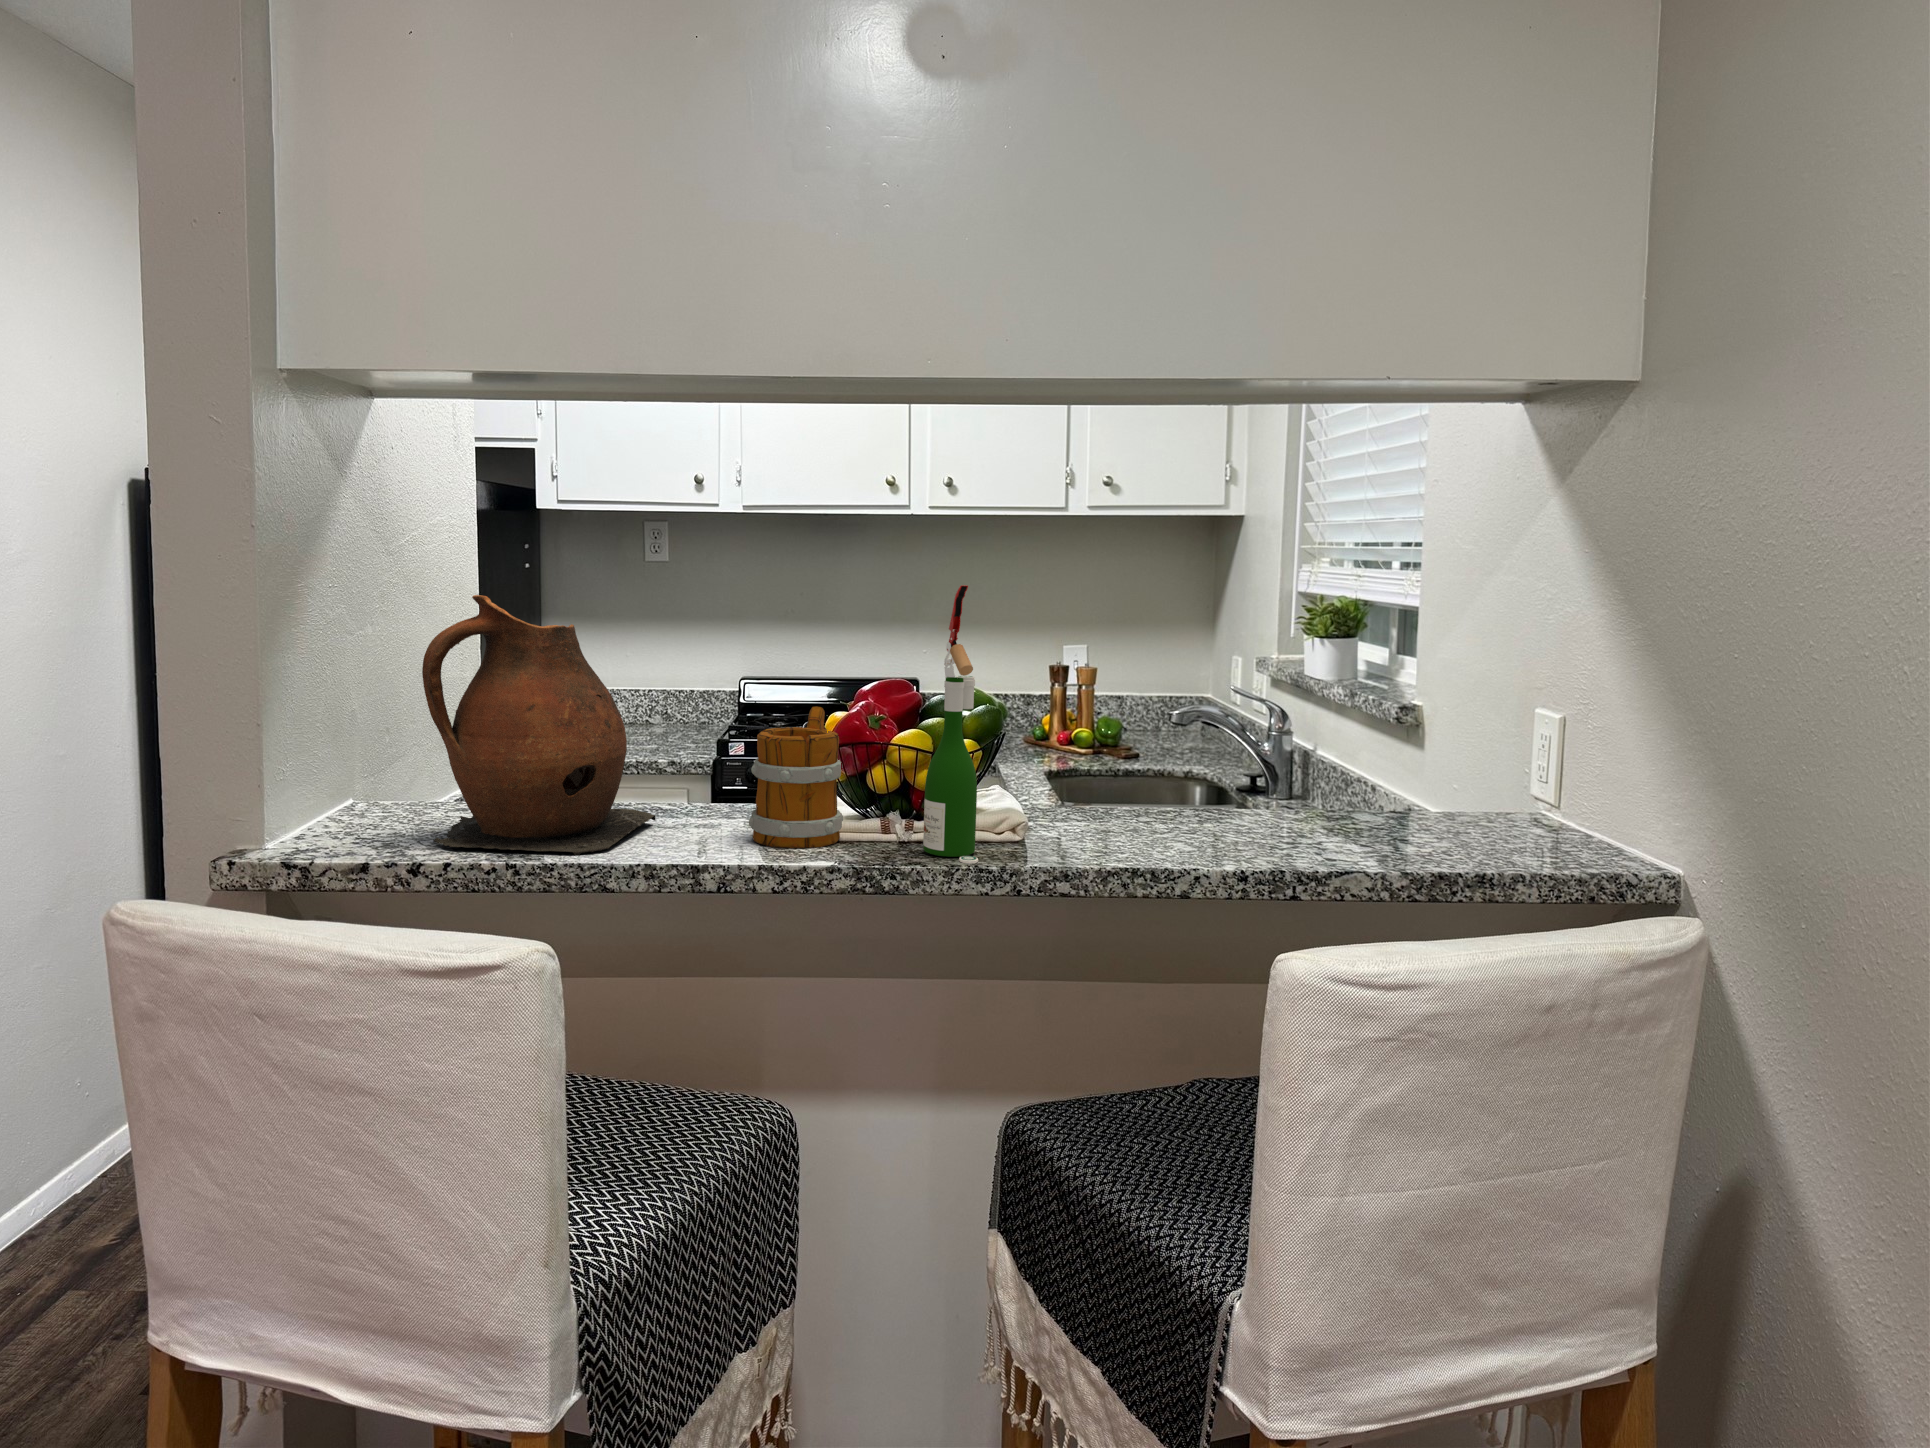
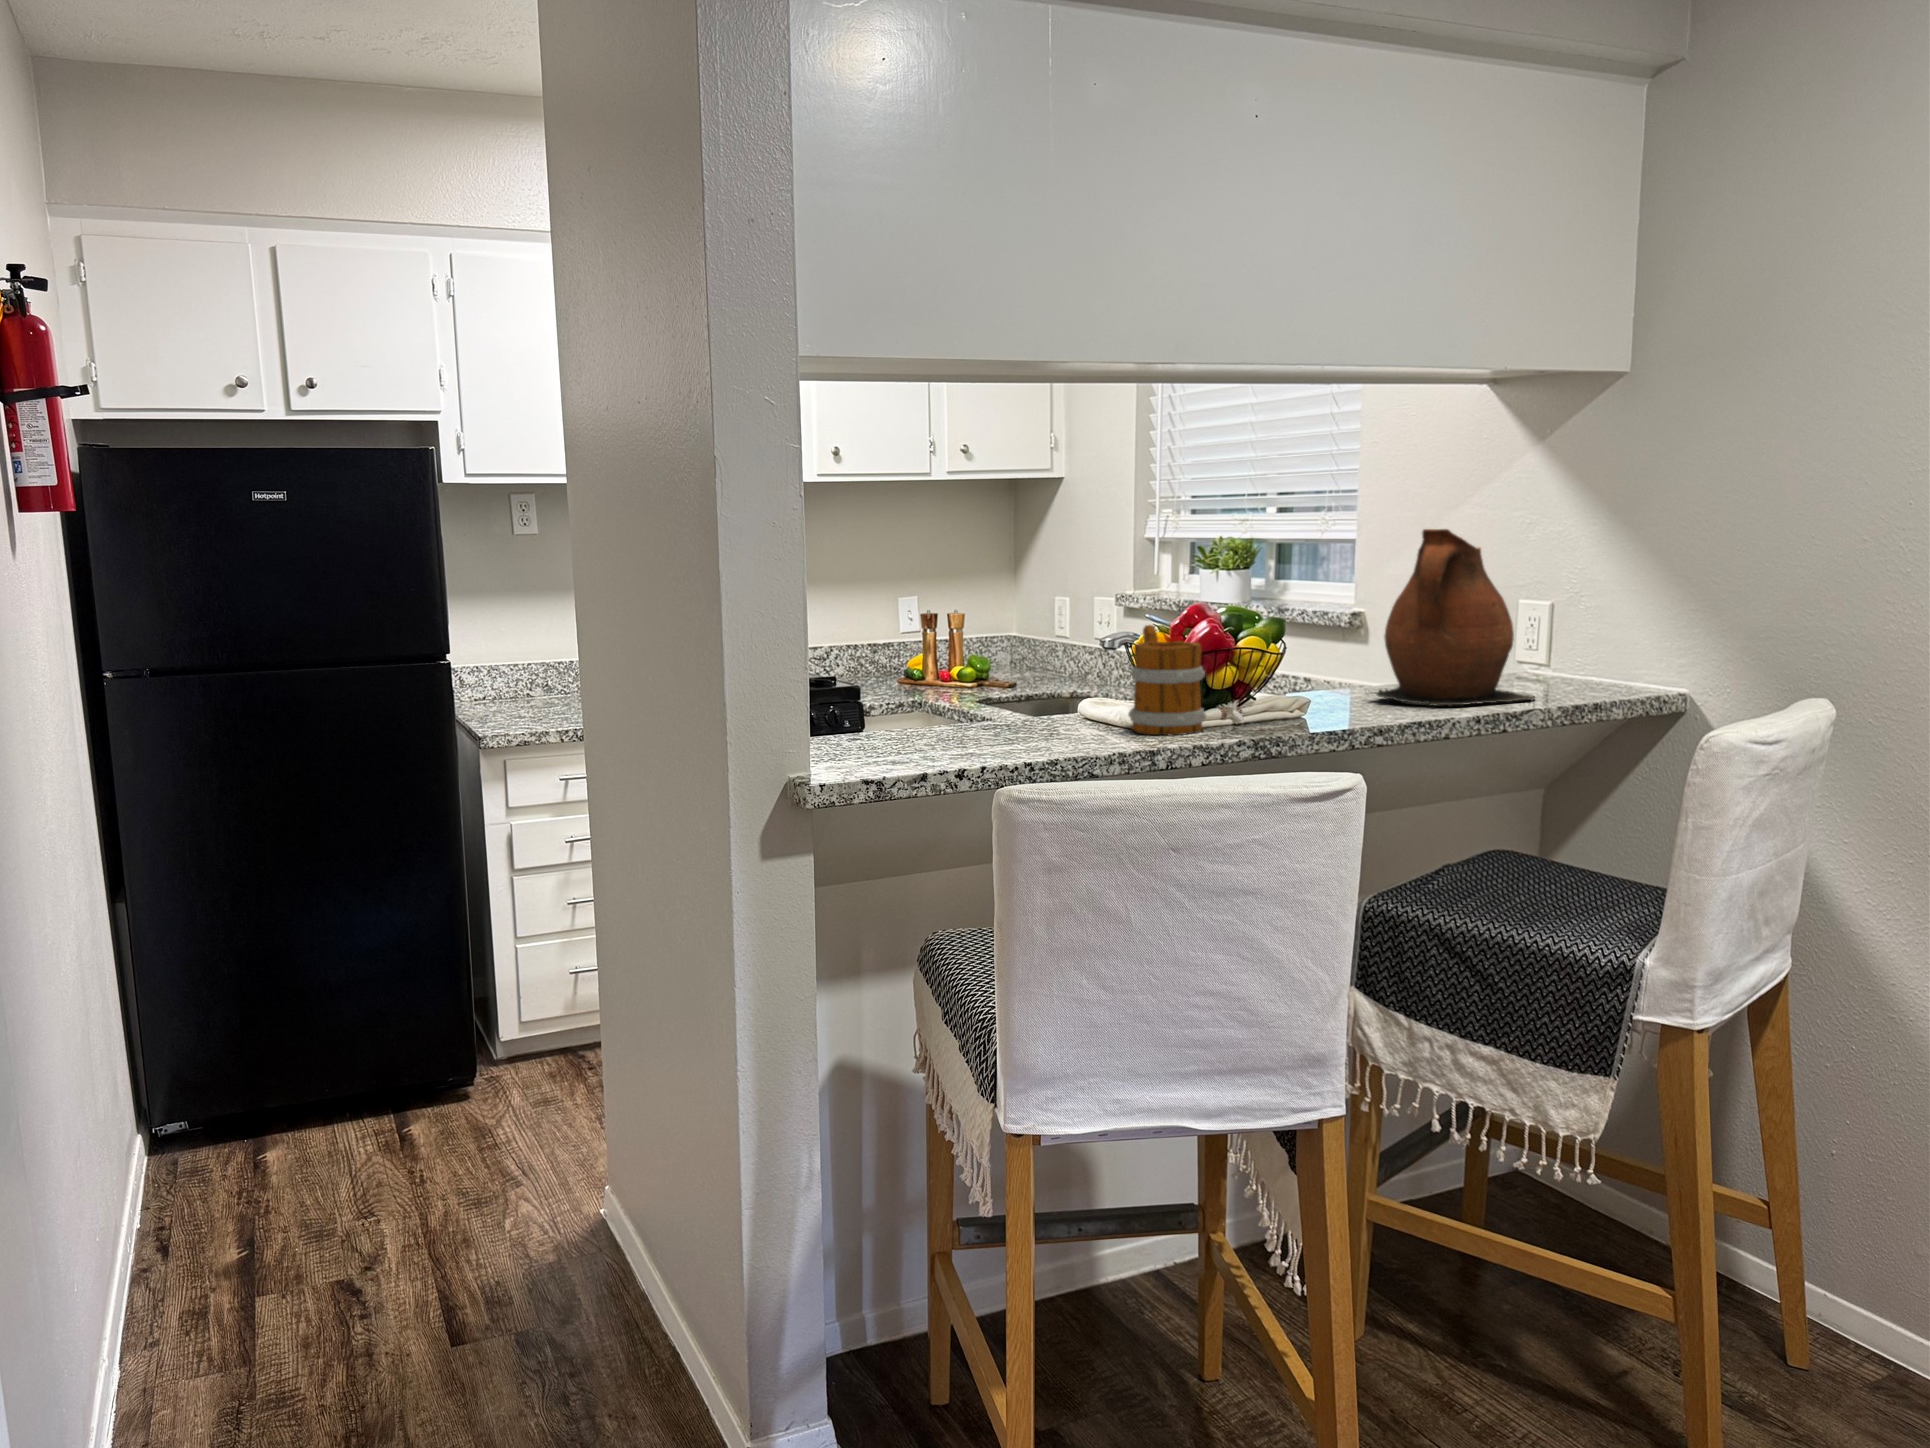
wine bottle: present [923,585,978,864] -> none [1273,518,1331,727]
ceramic pitcher: present [422,595,655,856] -> present [1375,529,1535,706]

